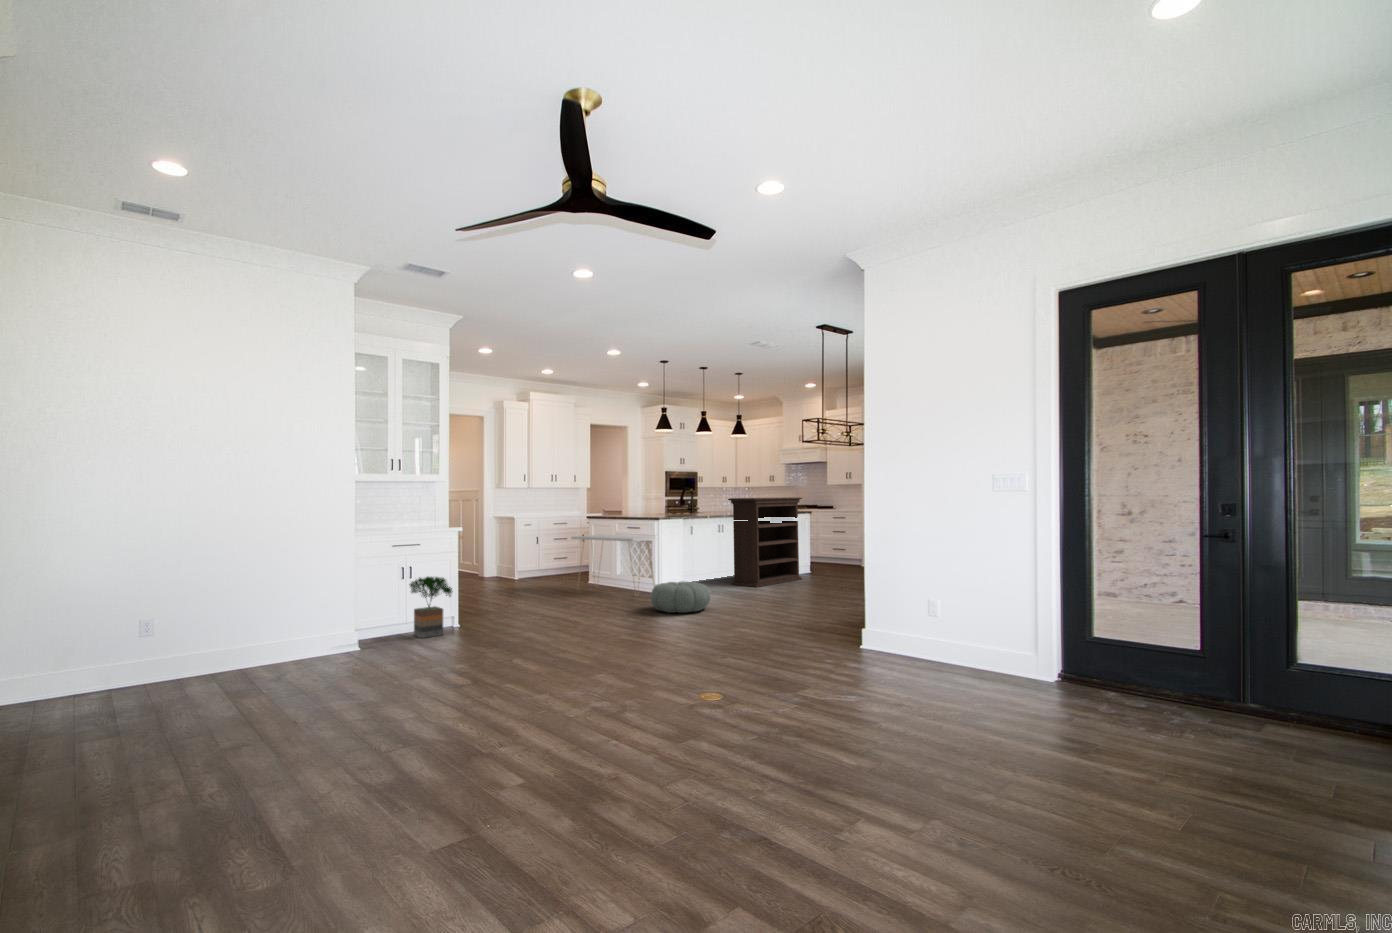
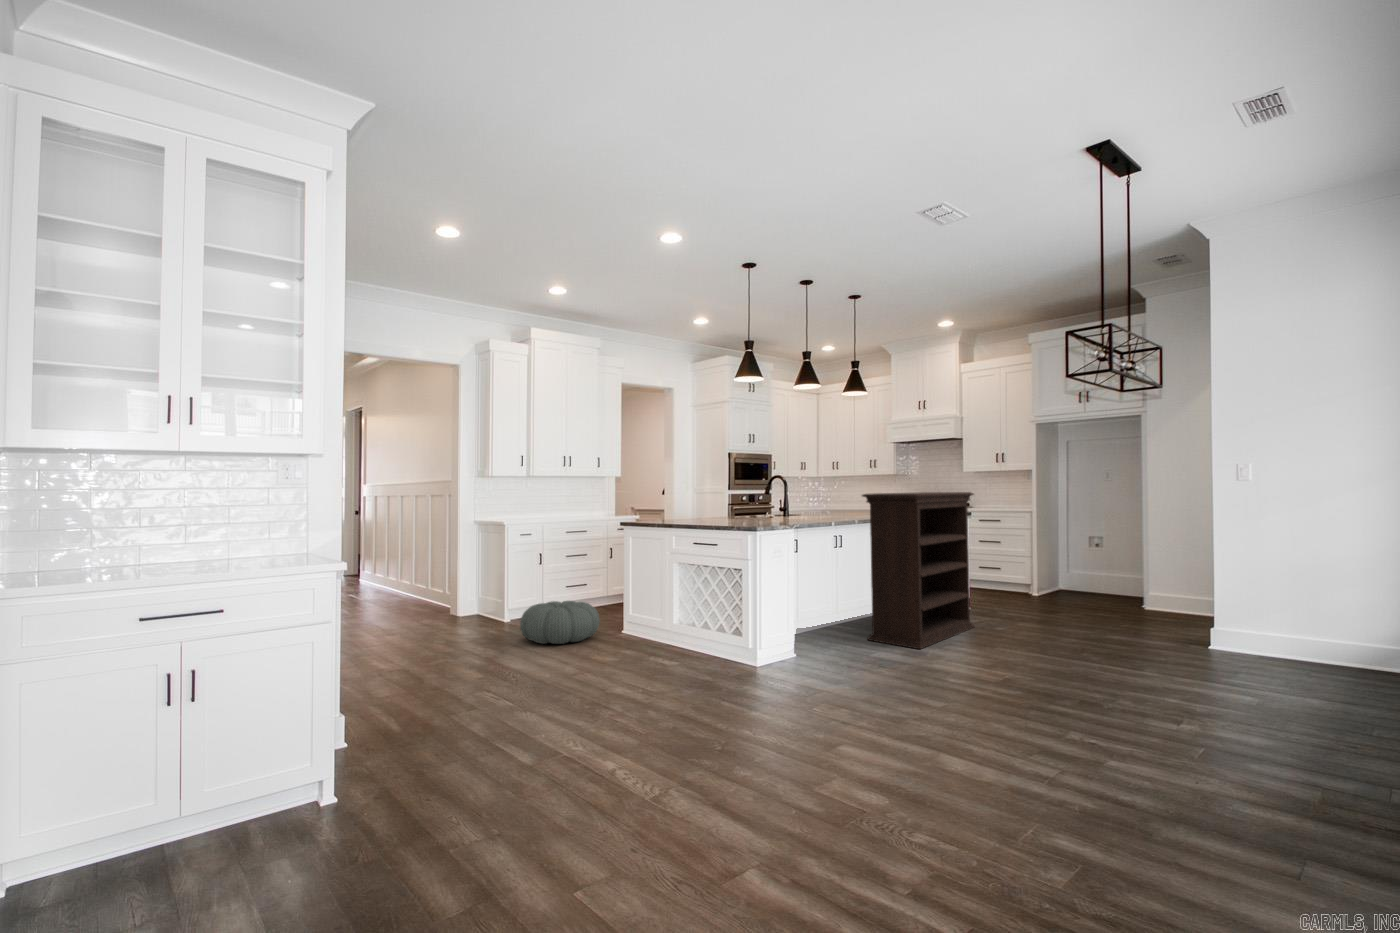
console table: present [571,535,656,575] -> none [597,554,755,676]
potted tree: present [409,577,453,638] -> none [169,693,302,884]
pouf: present [651,581,710,613] -> present [520,601,600,644]

